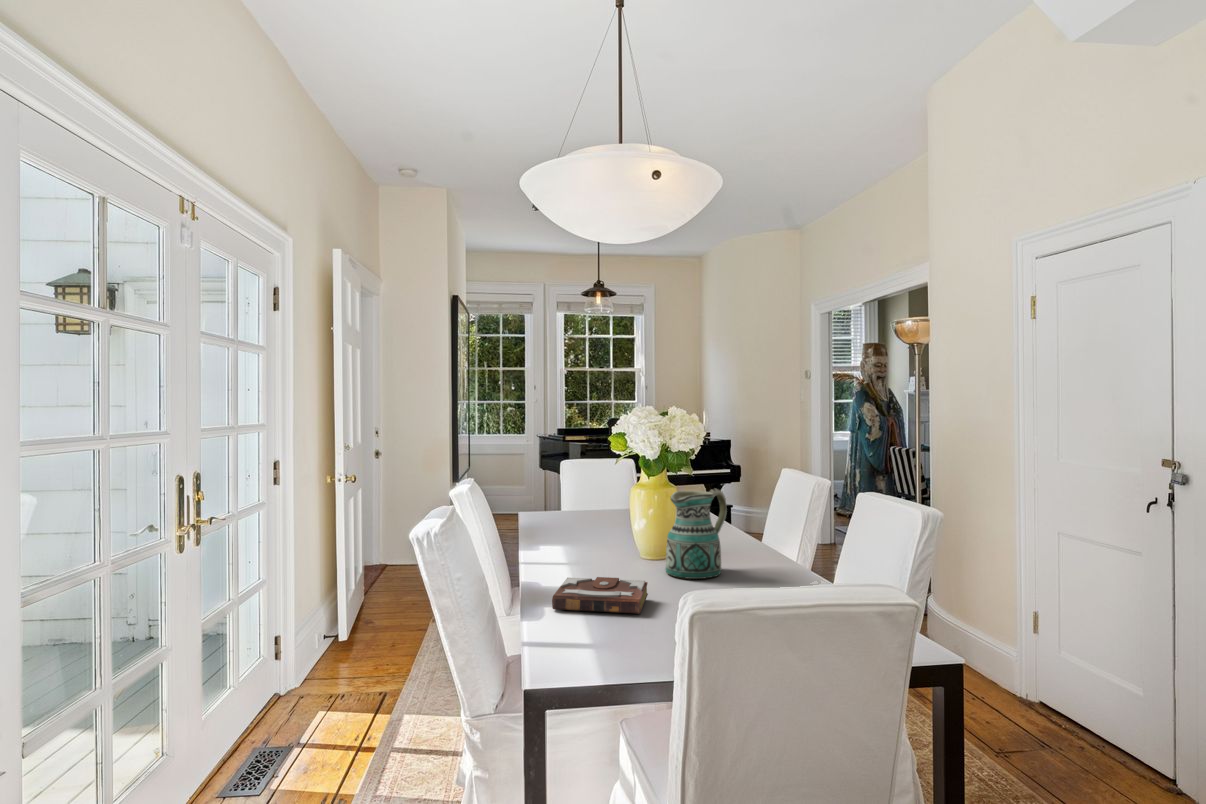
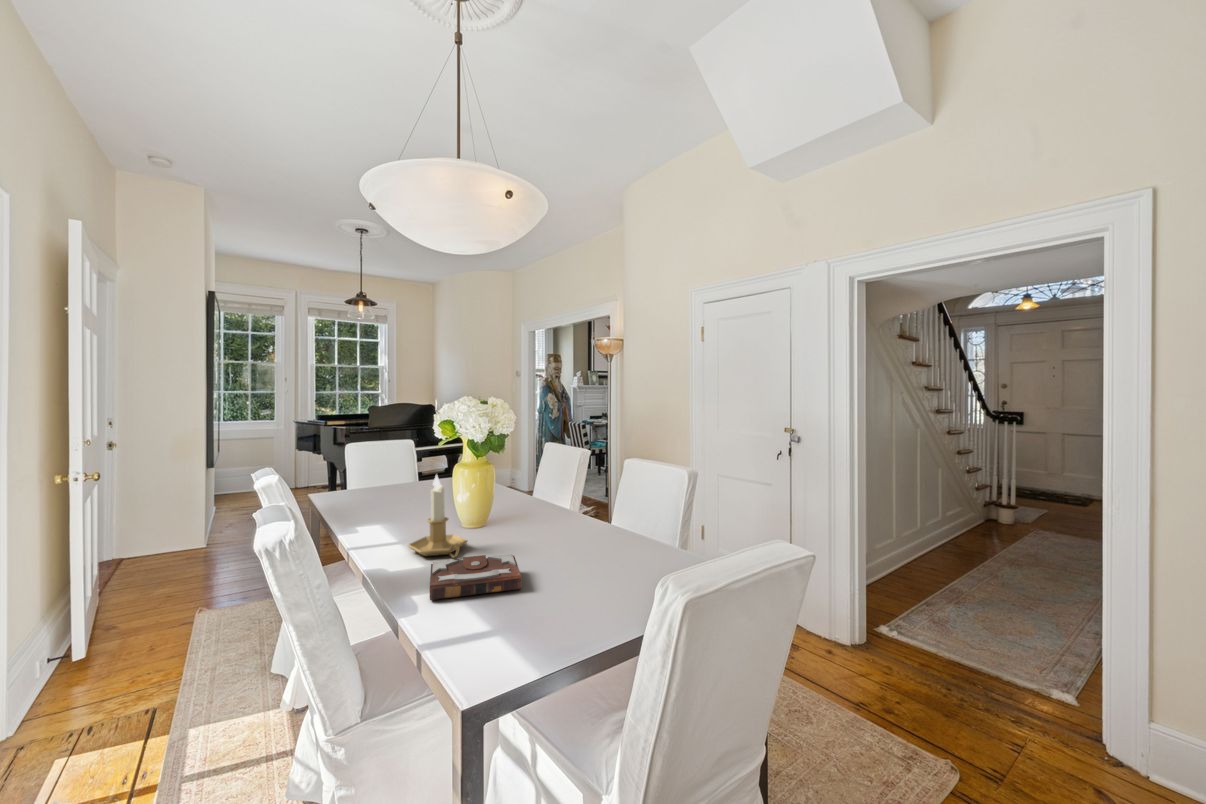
ceramic pitcher: present [666,489,727,579] -> none [506,463,555,544]
candlestick: none [563,492,622,581] -> present [408,475,467,558]

